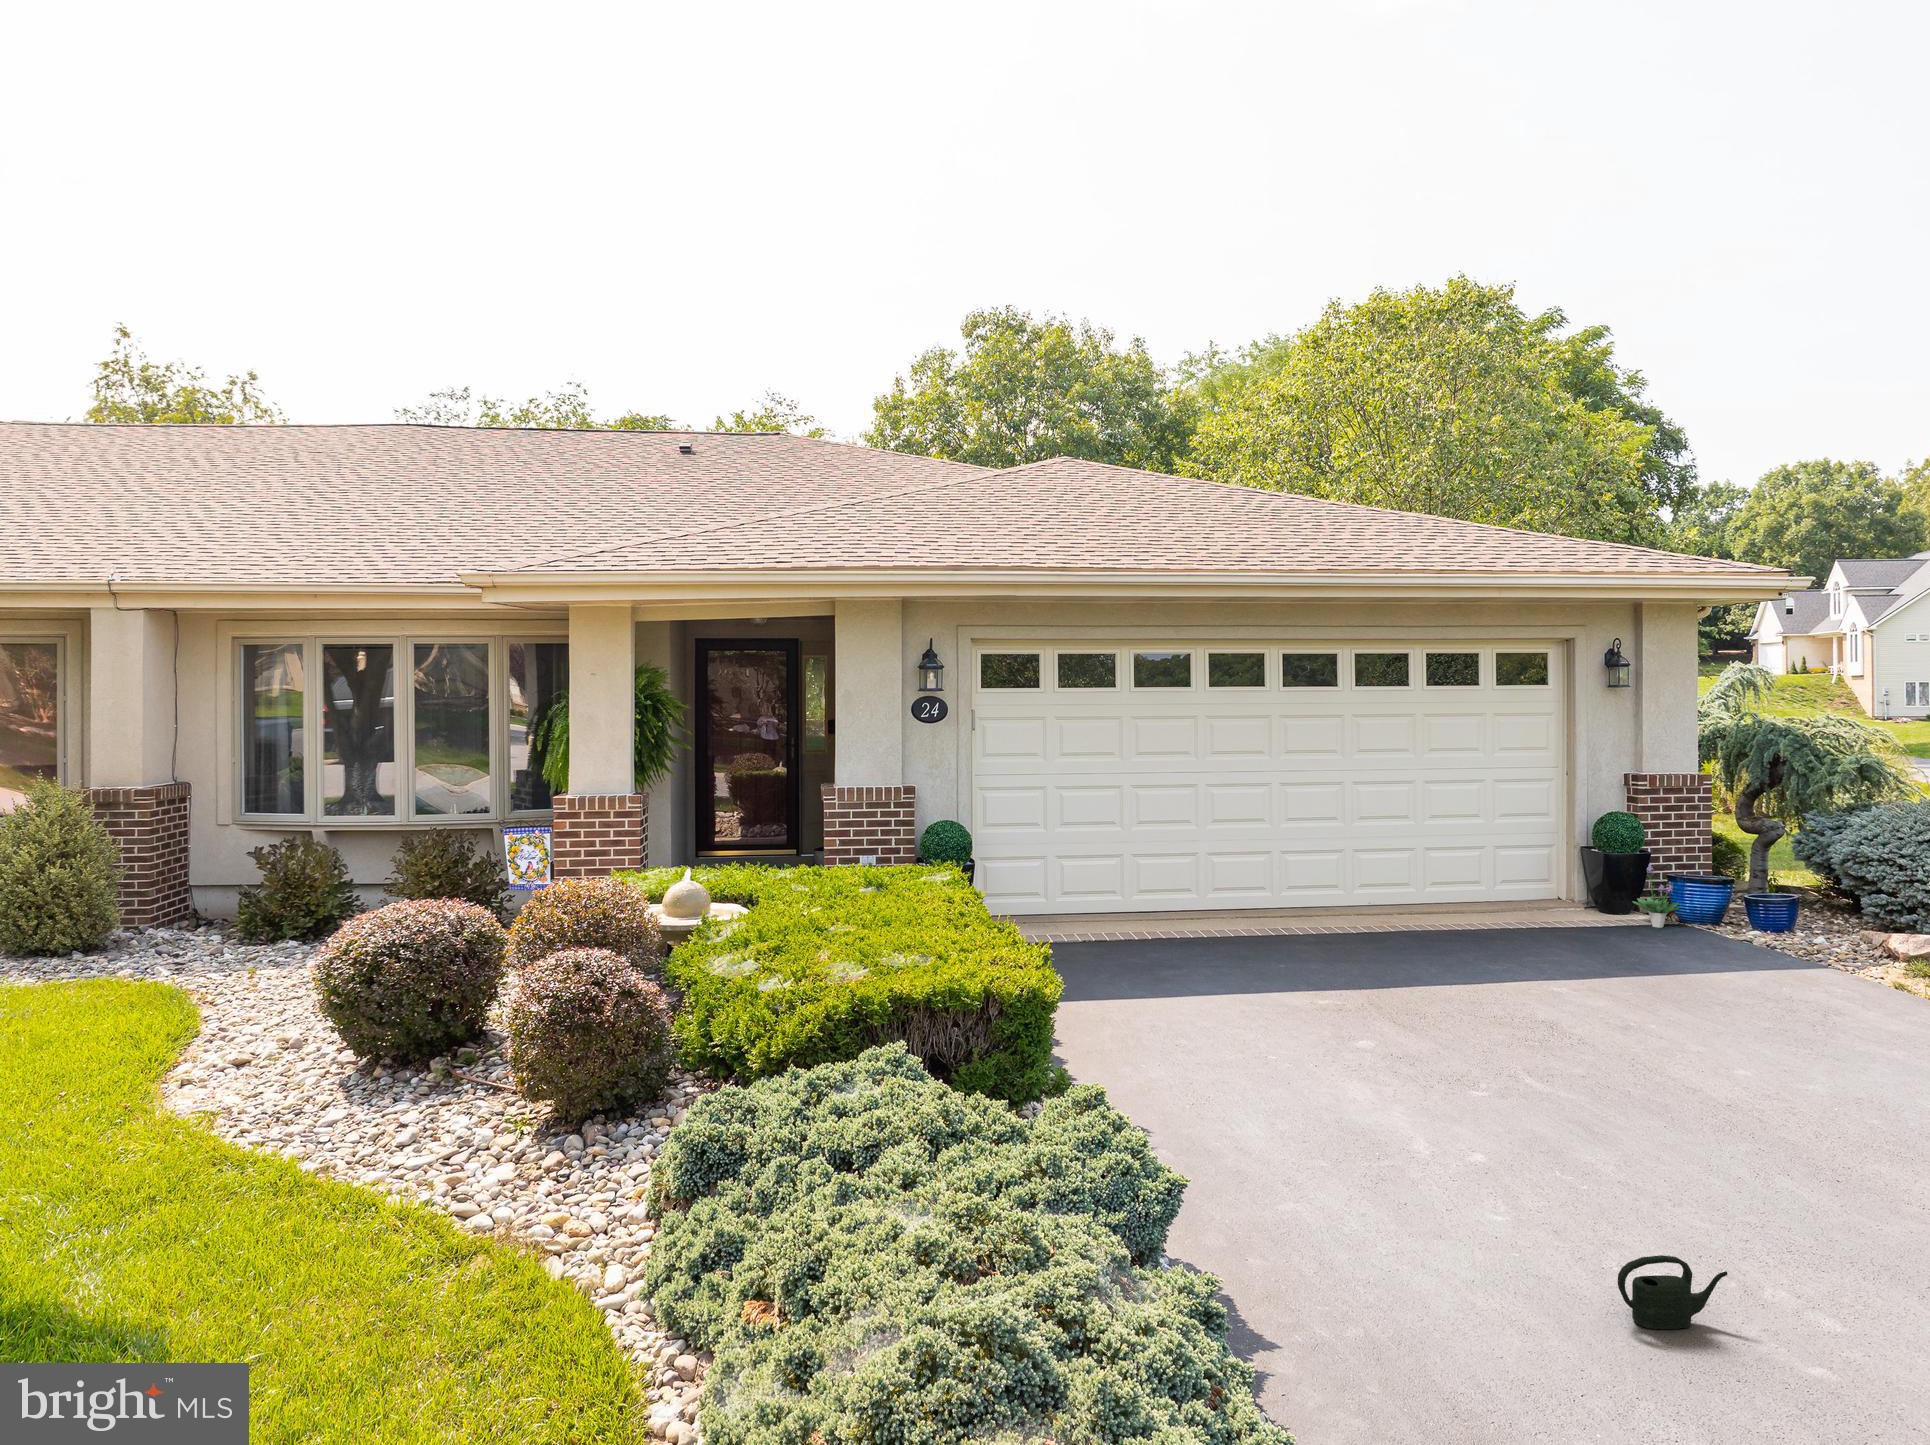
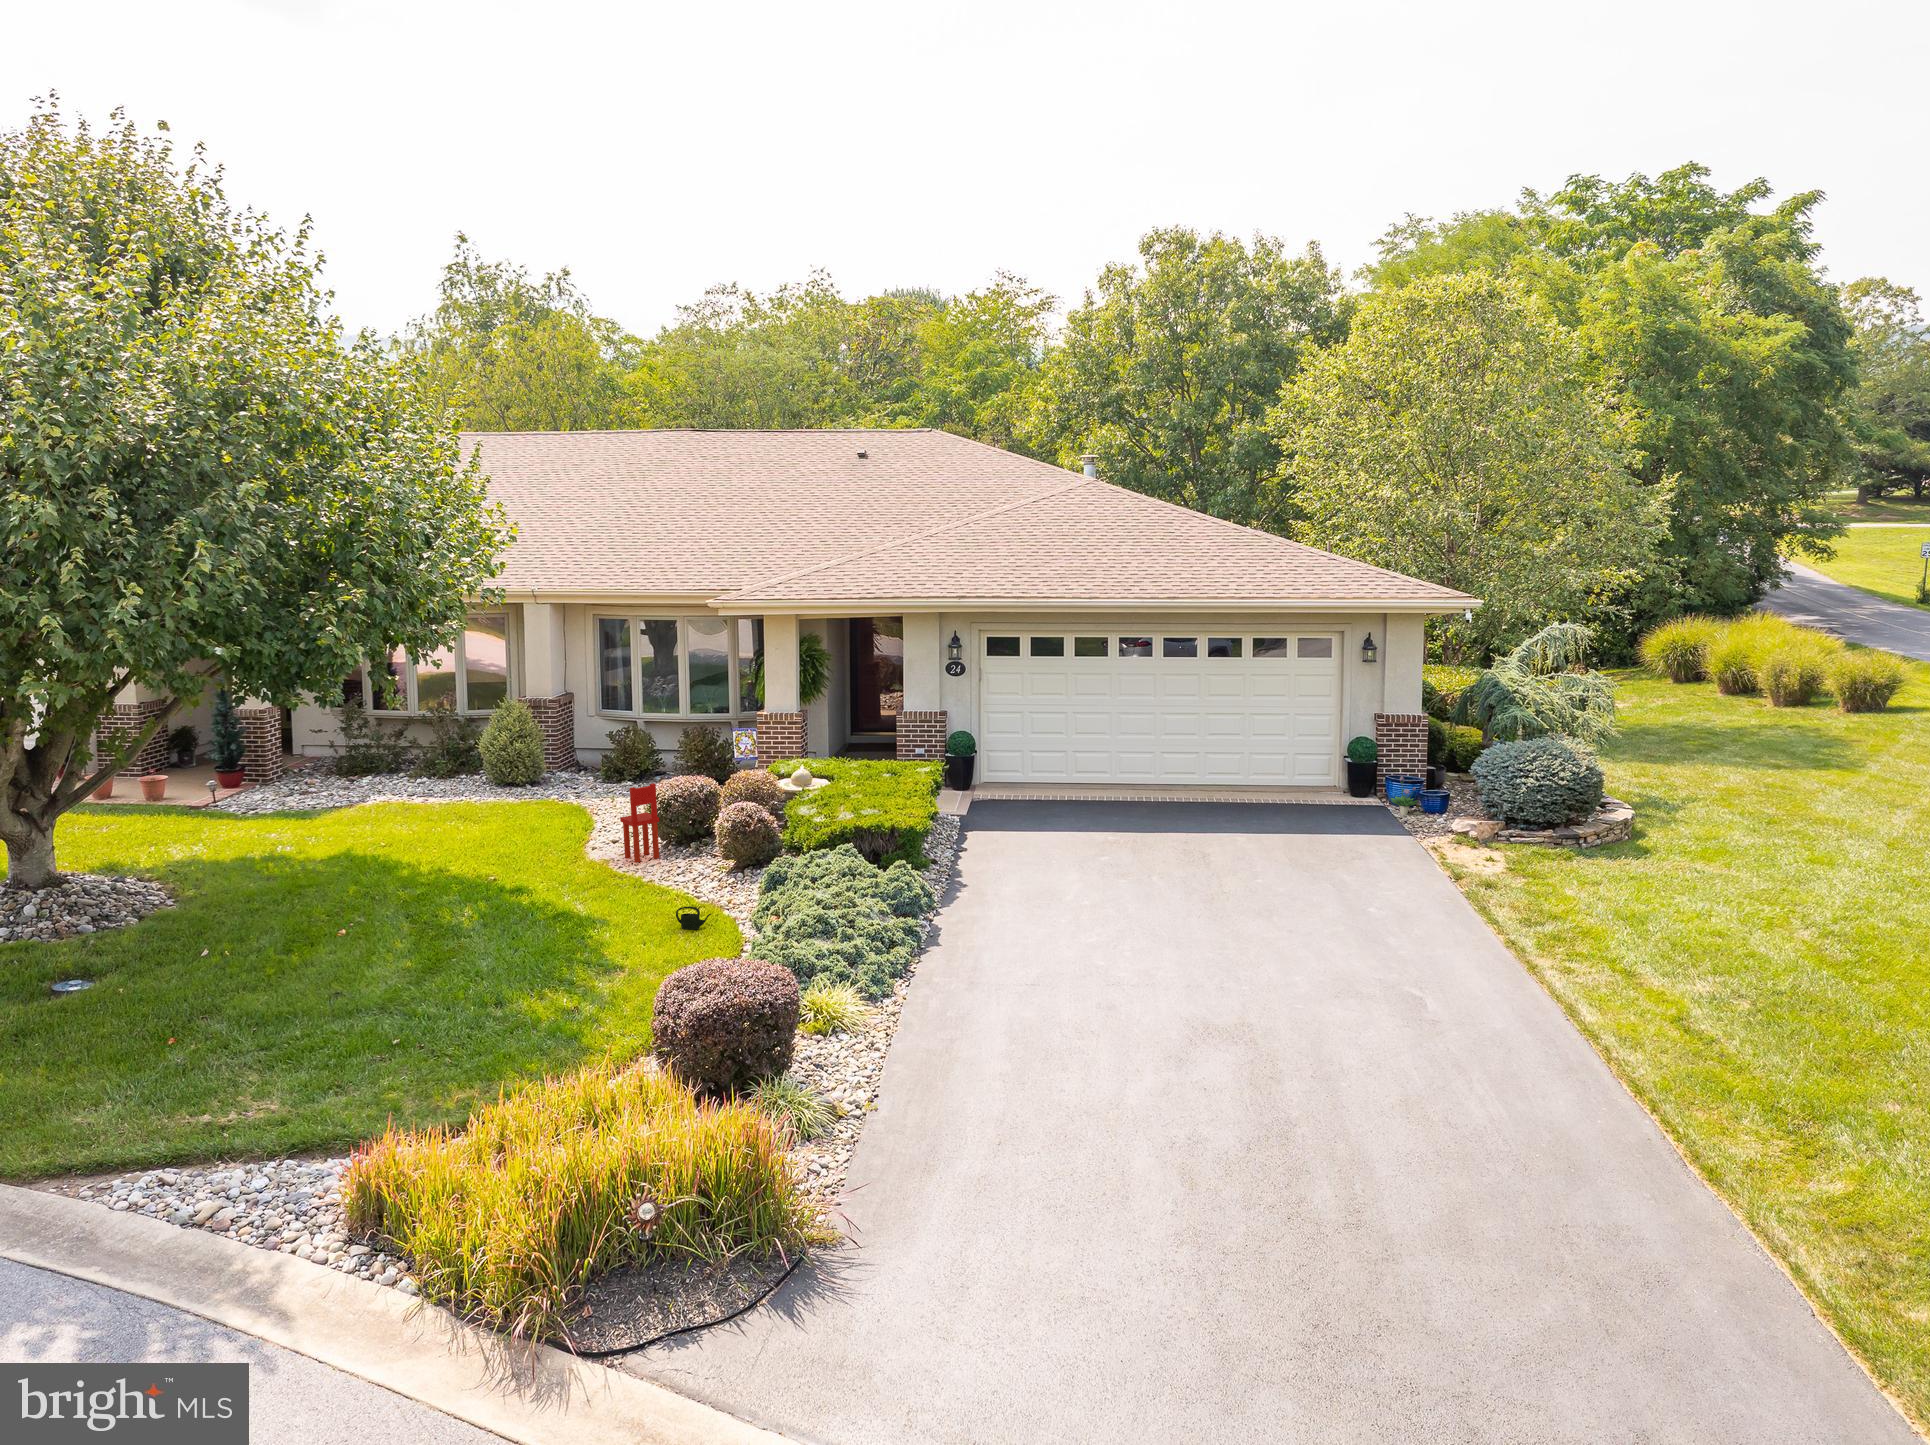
chair: none [246,914,354,1120] -> present [620,783,659,863]
watering can: present [1617,1255,1727,1329] -> present [676,907,711,930]

